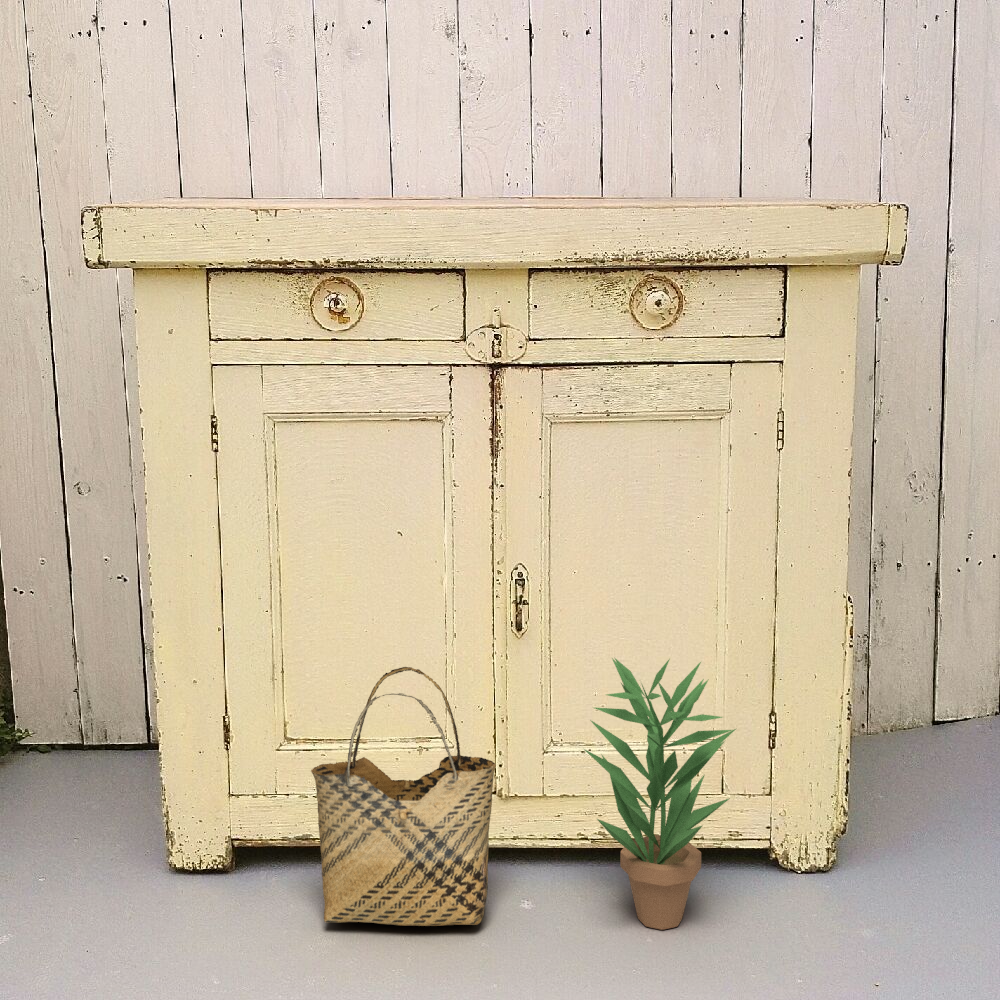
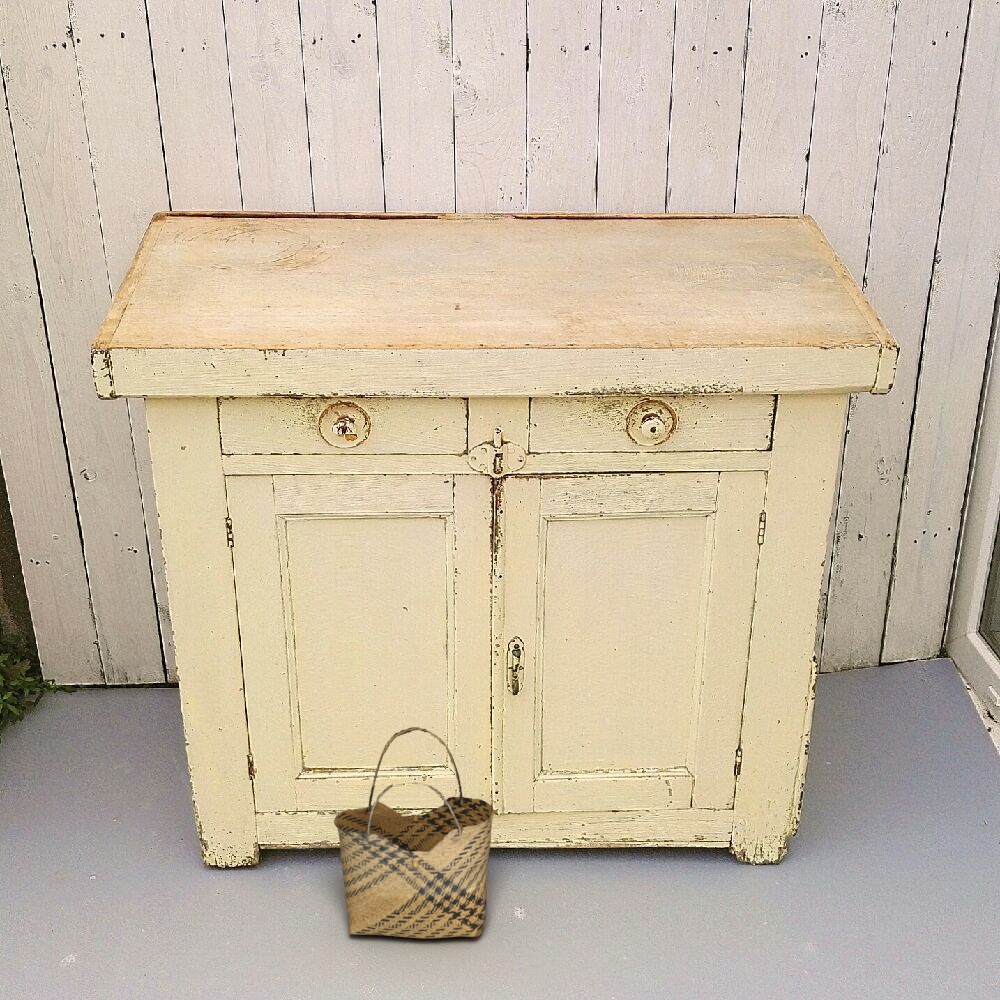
potted plant: present [584,658,736,930] -> none [571,737,705,937]

